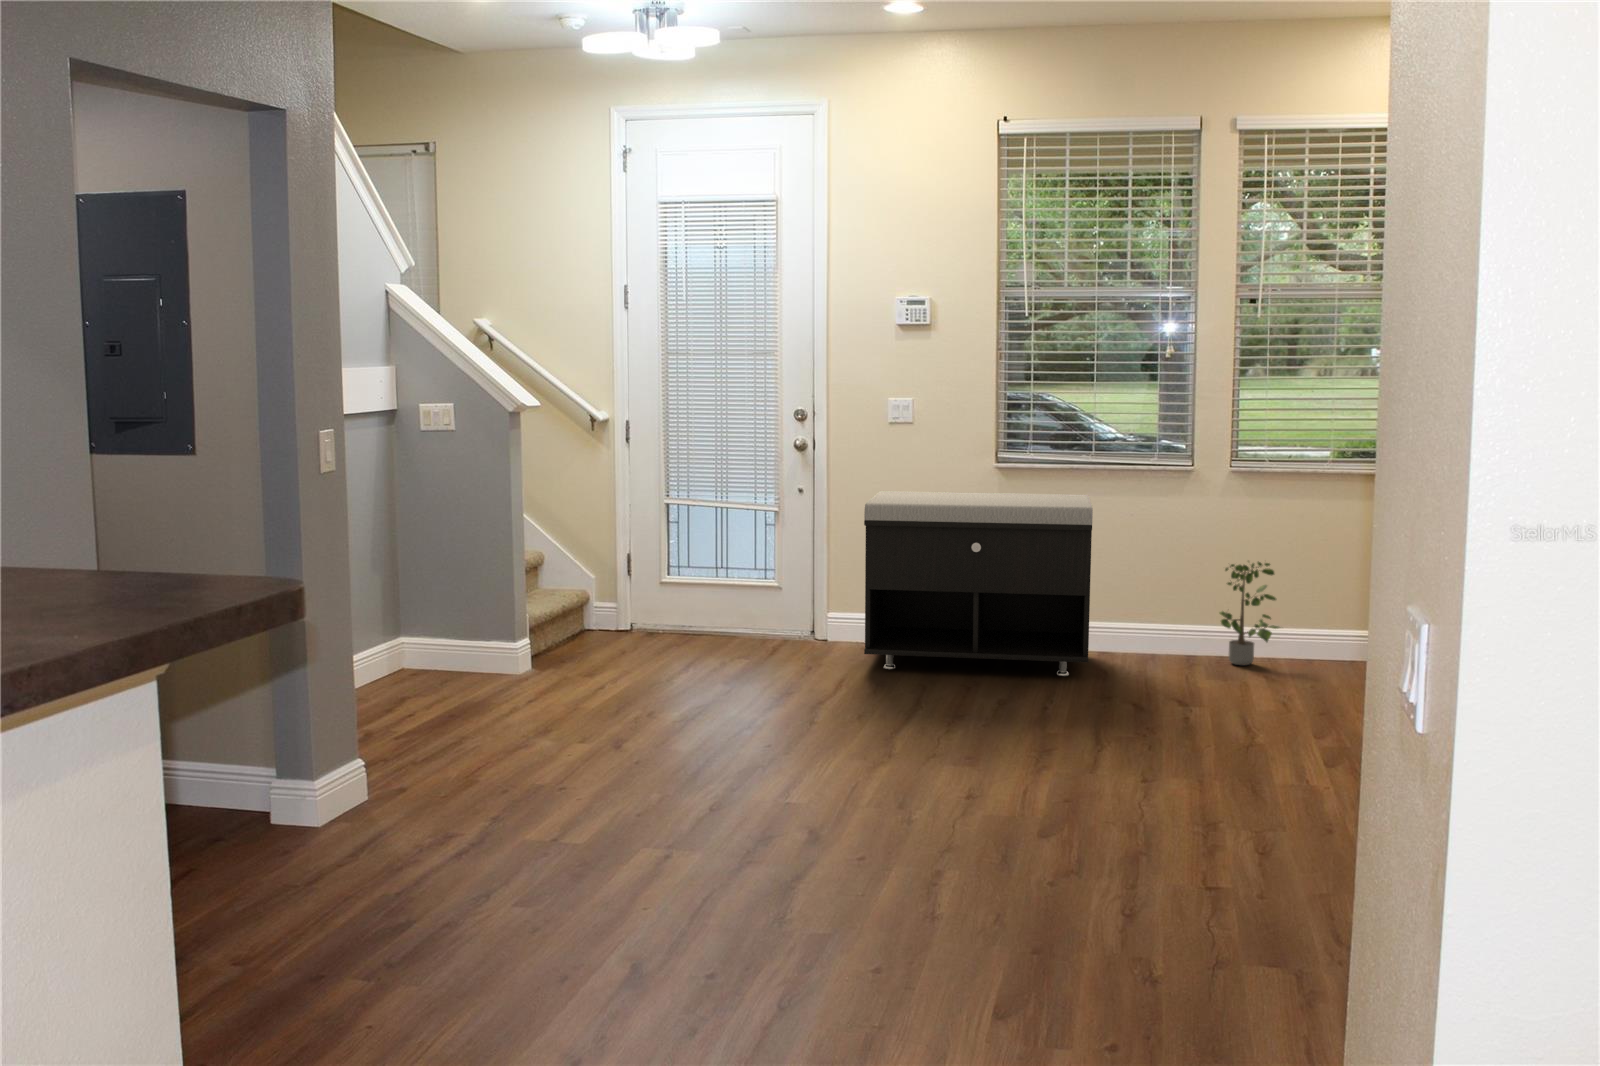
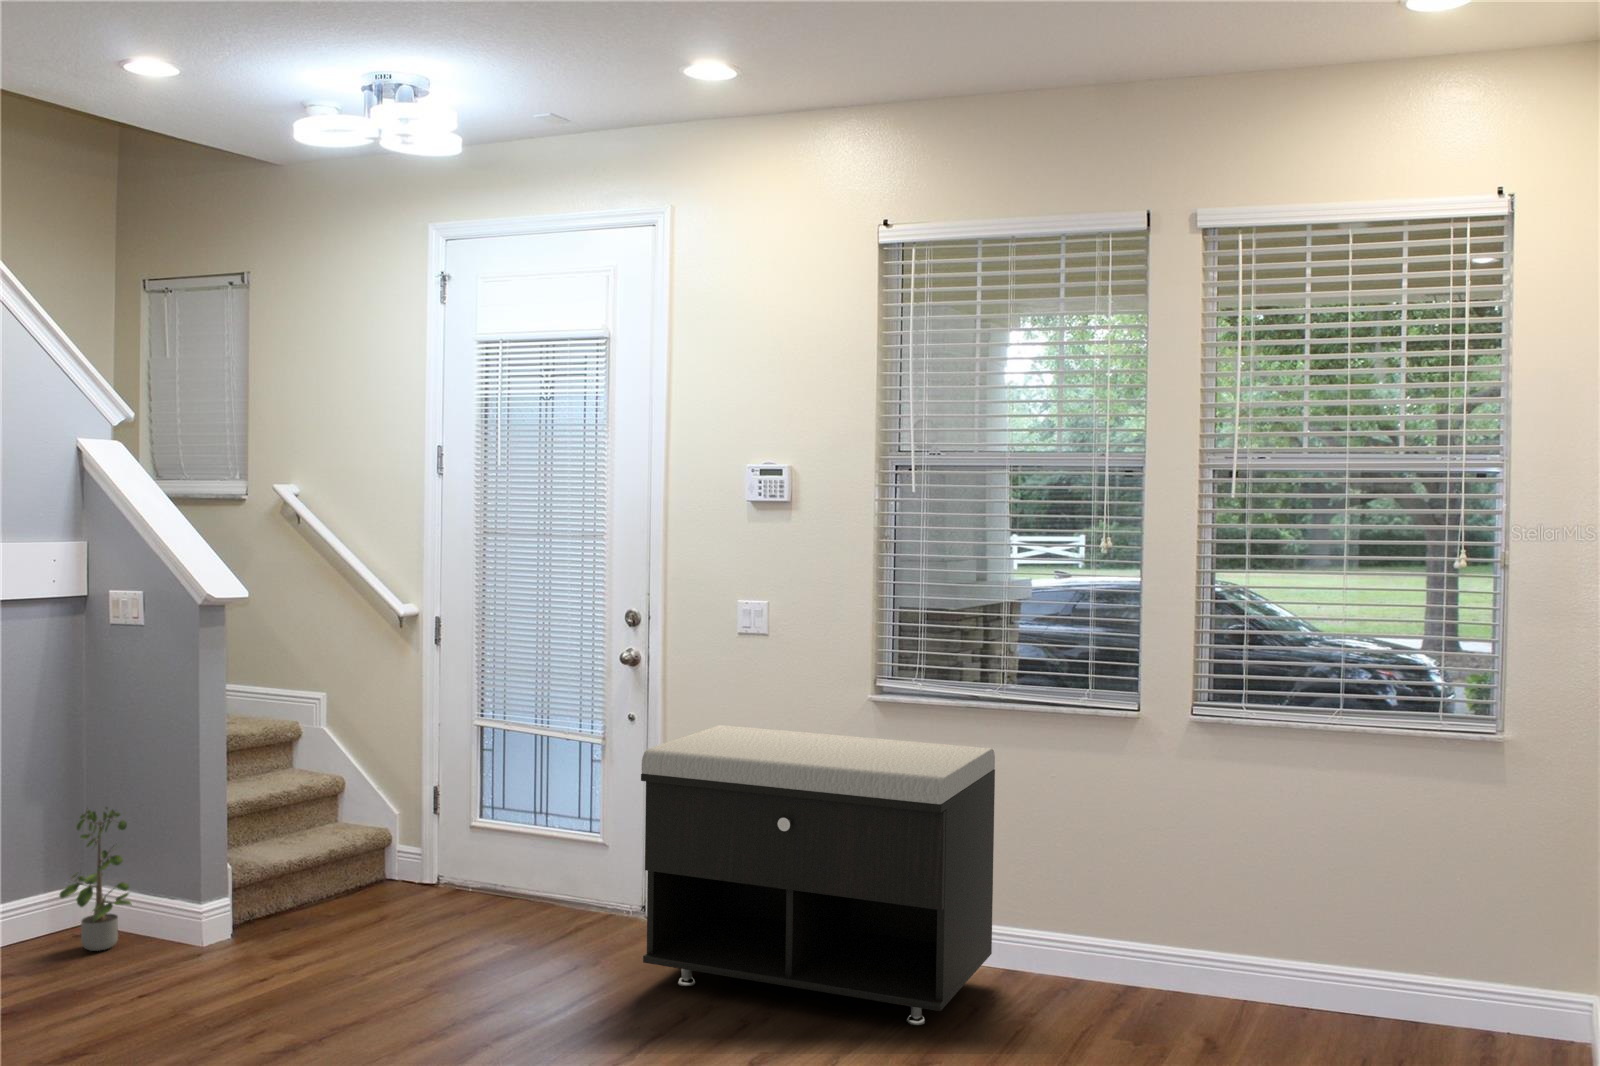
potted plant: present [1220,562,1280,665] -> present [60,807,132,951]

